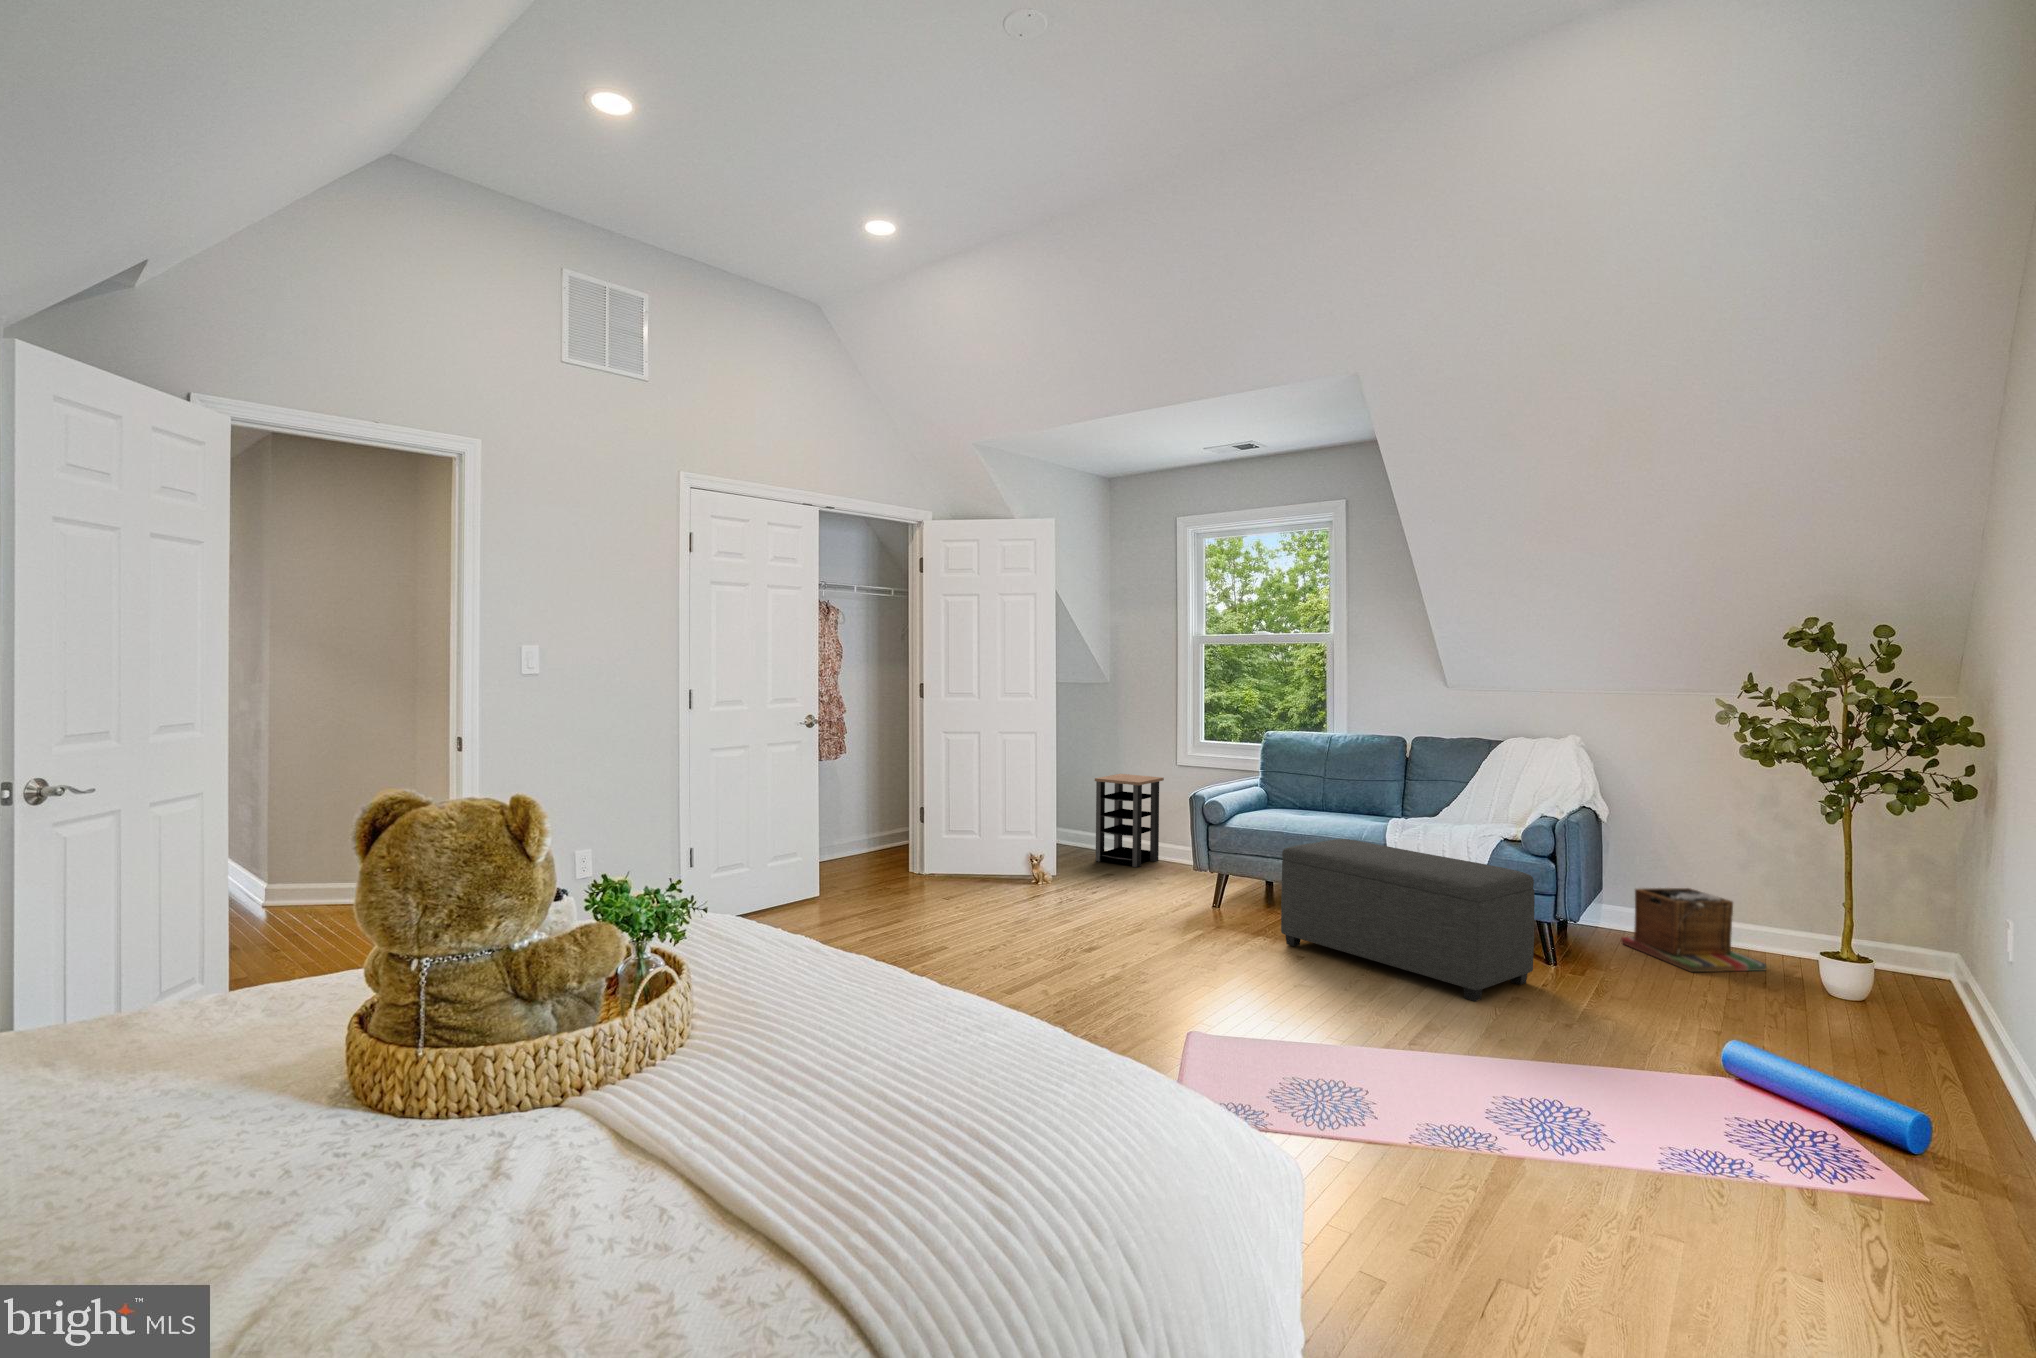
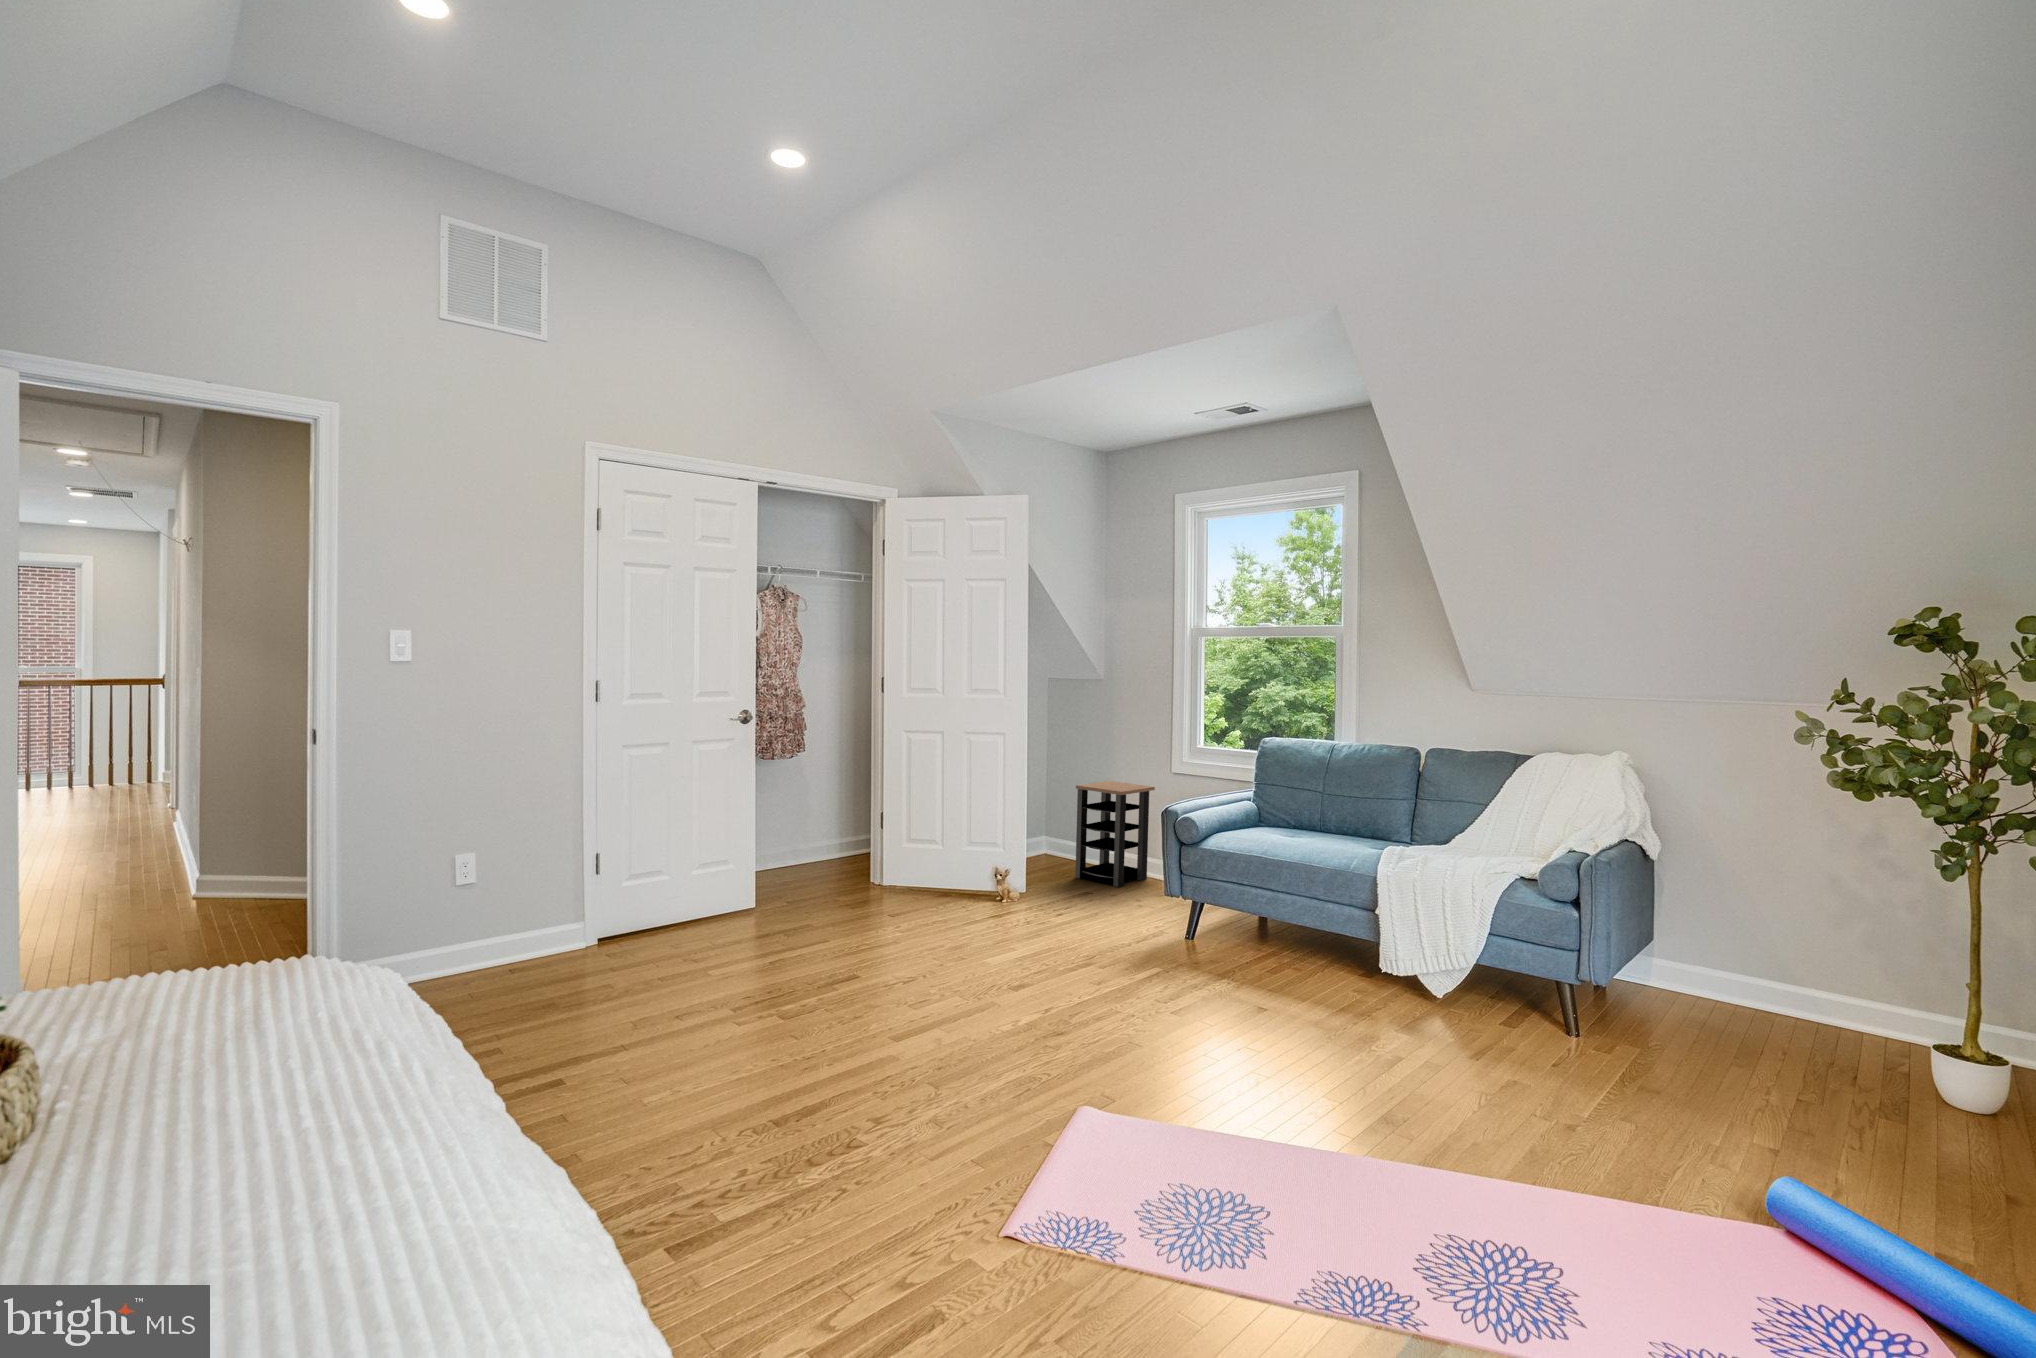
ottoman: present [1281,839,1535,1001] -> none [1242,869,1545,1085]
laundry basket: present [1621,888,1766,972] -> none [1672,945,1859,1061]

